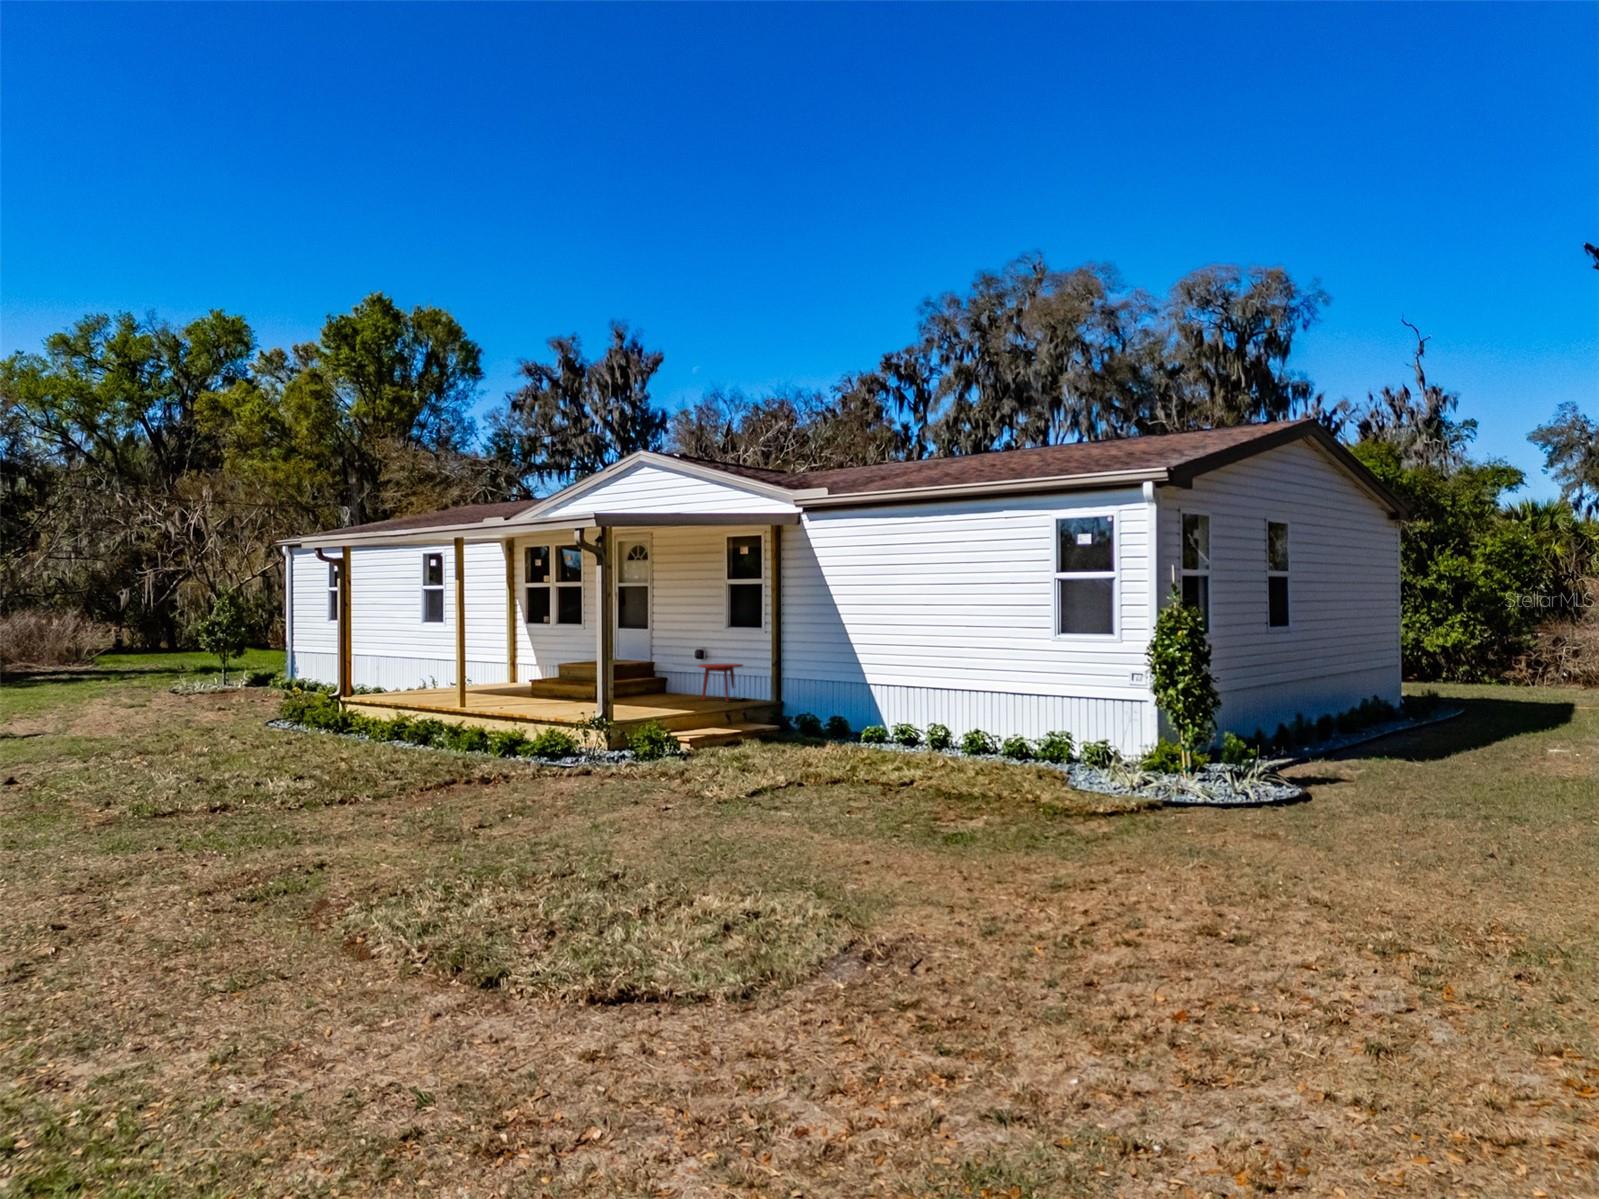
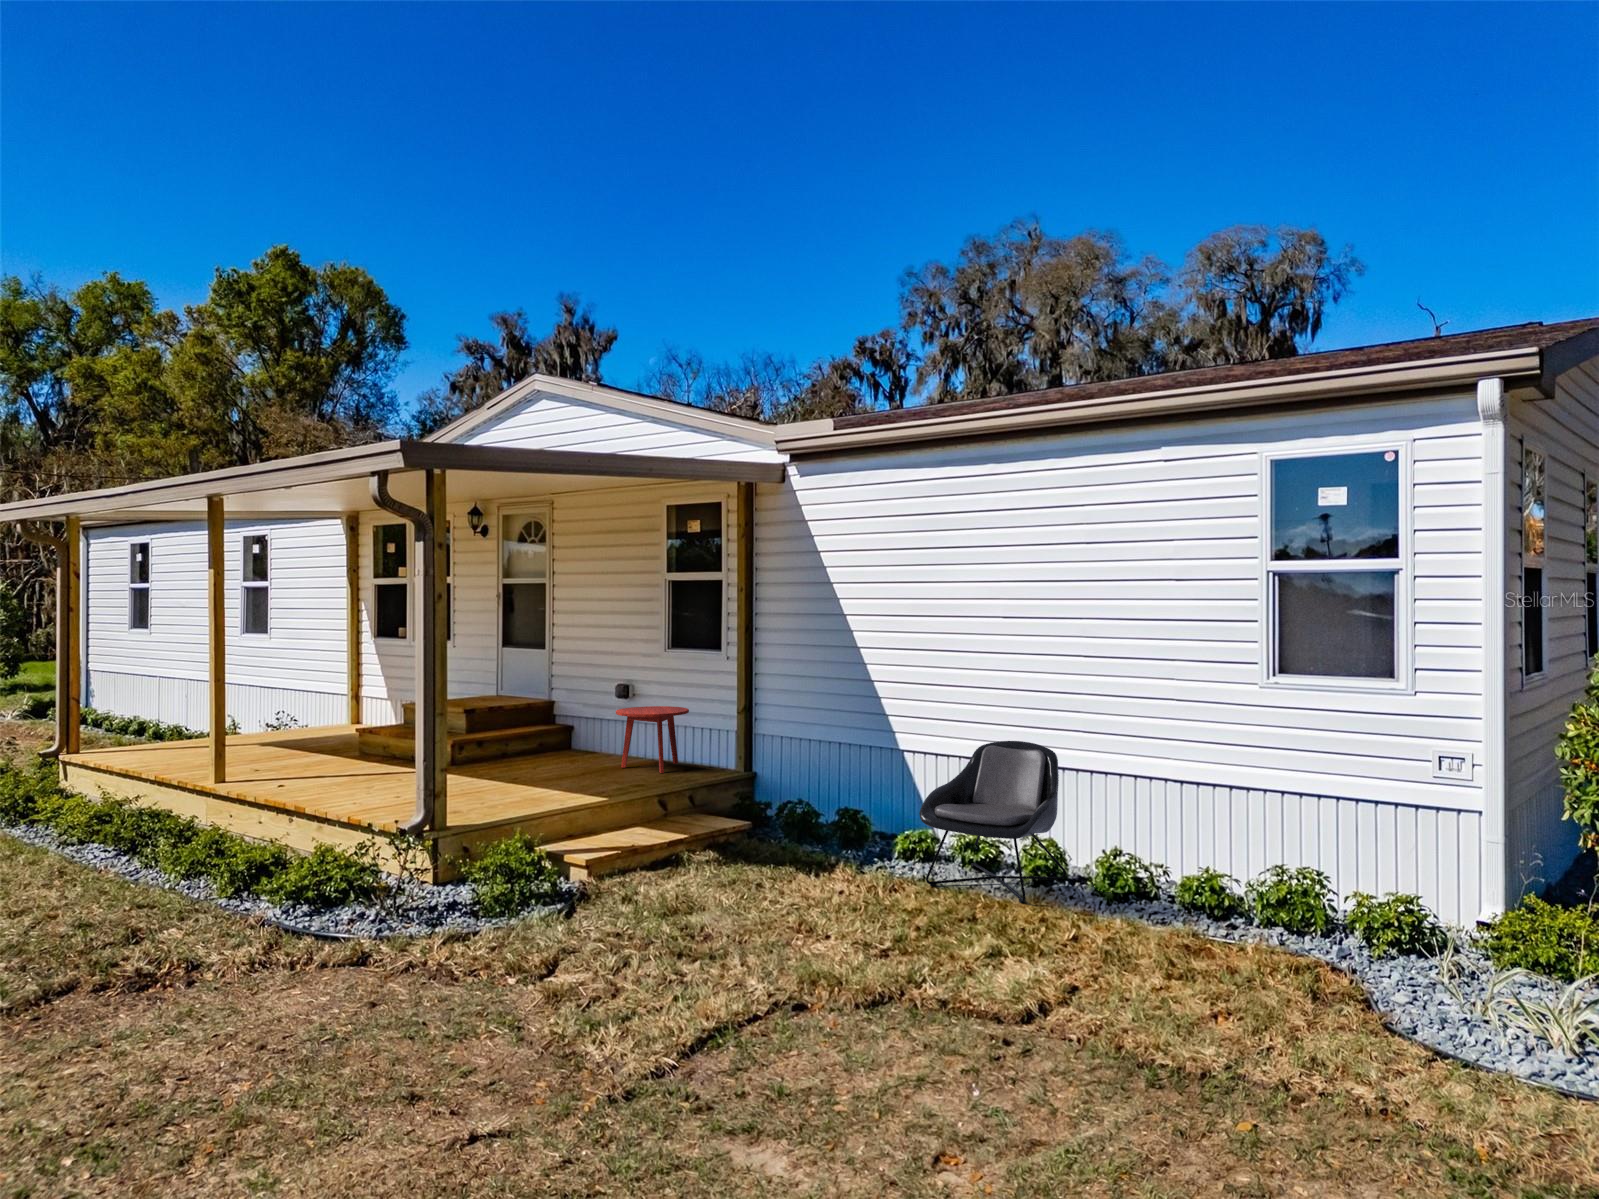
lounge chair: none [872,674,954,755] -> present [919,741,1066,903]

